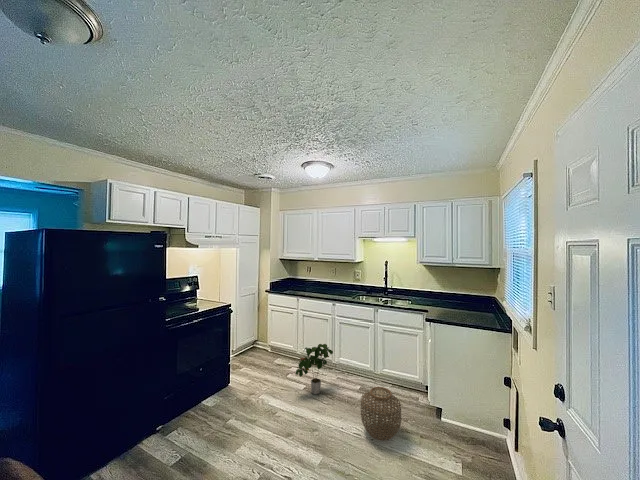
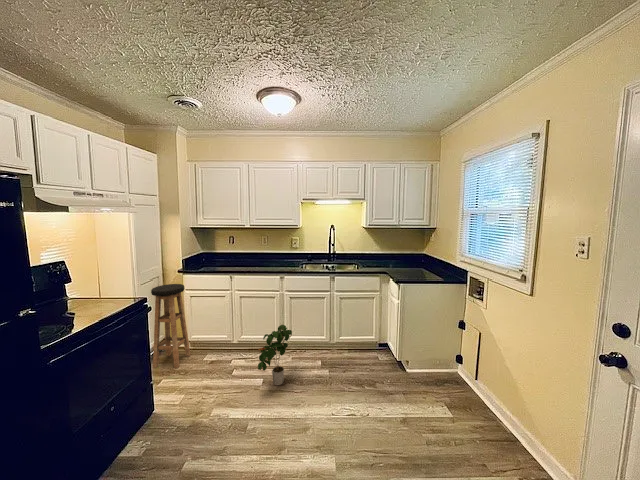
bar stool: none [242,299,268,363] -> present [151,284,191,368]
woven basket: present [361,387,401,440] -> none [351,358,394,413]

